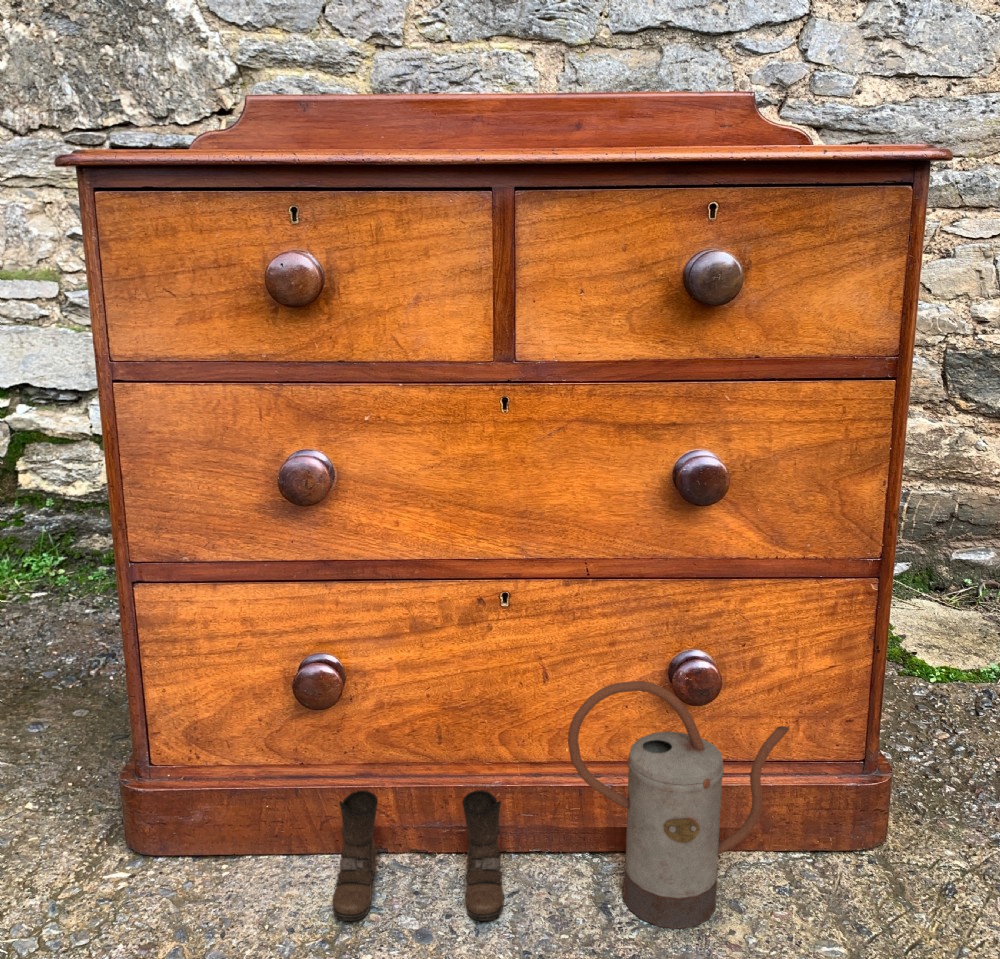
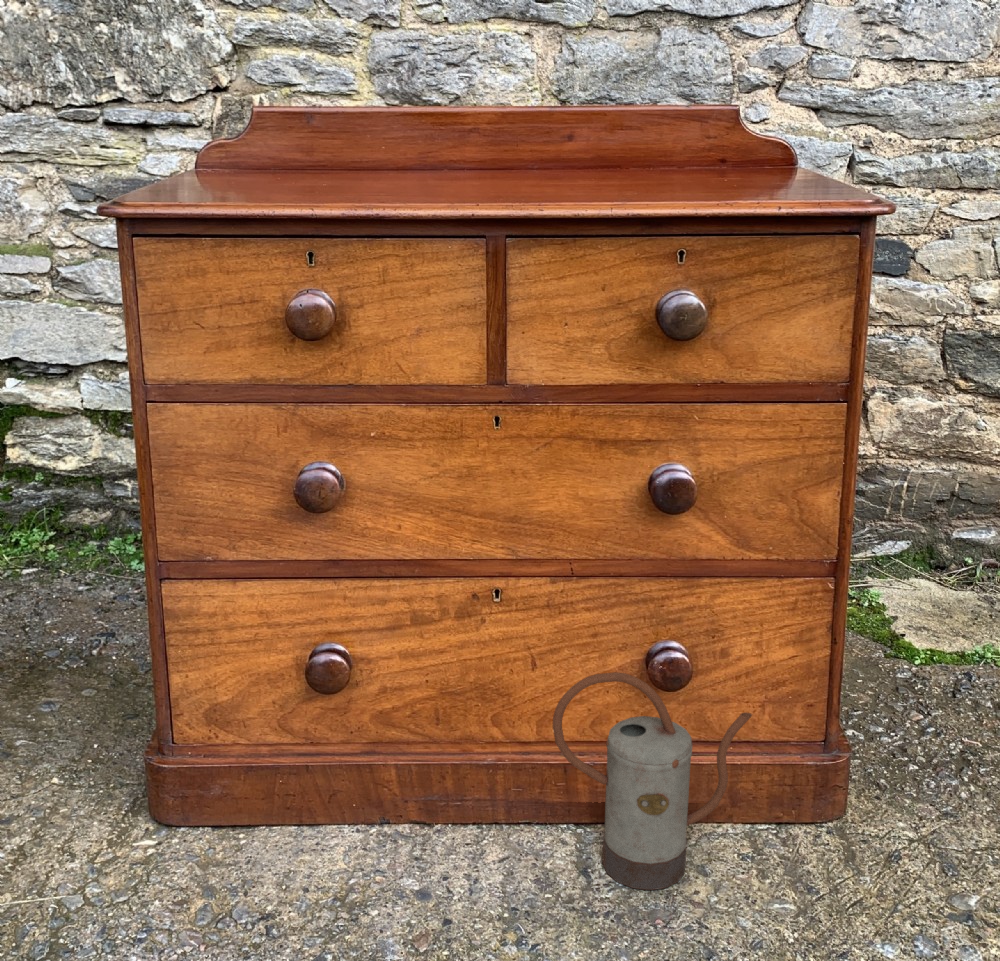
boots: present [333,790,504,921] -> none [342,767,495,883]

